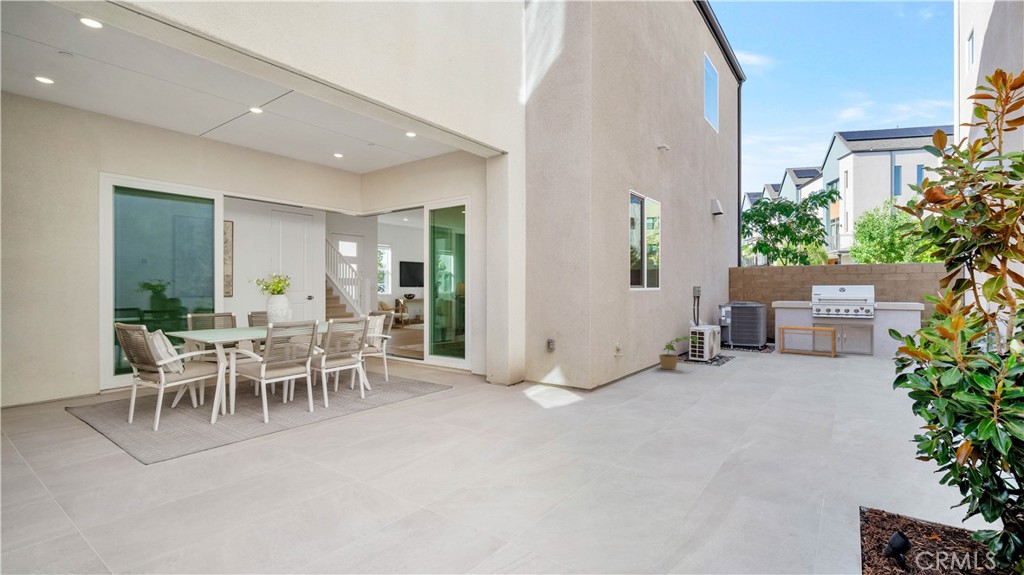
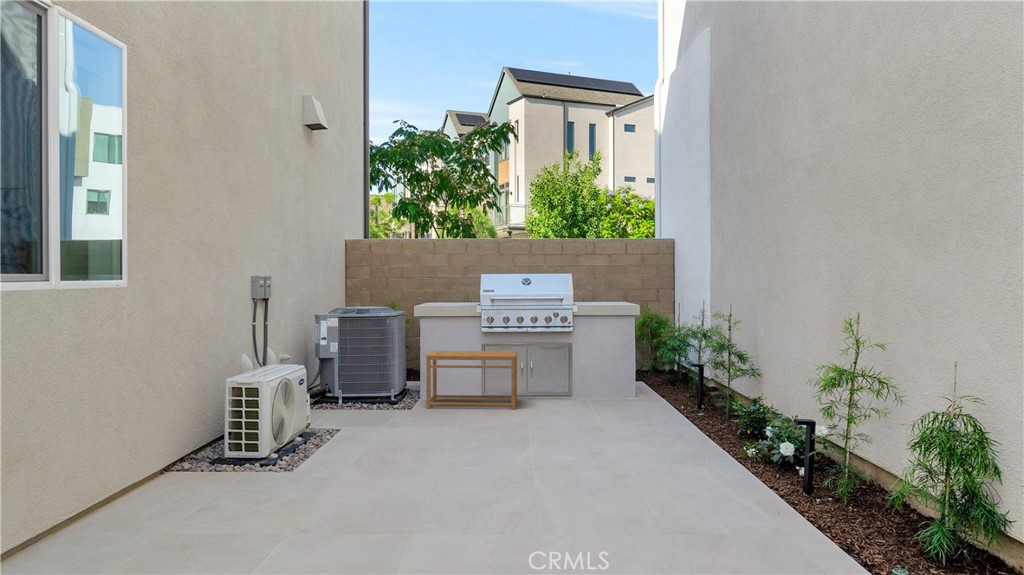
potted plant: present [659,336,697,370] -> none [91,414,212,527]

